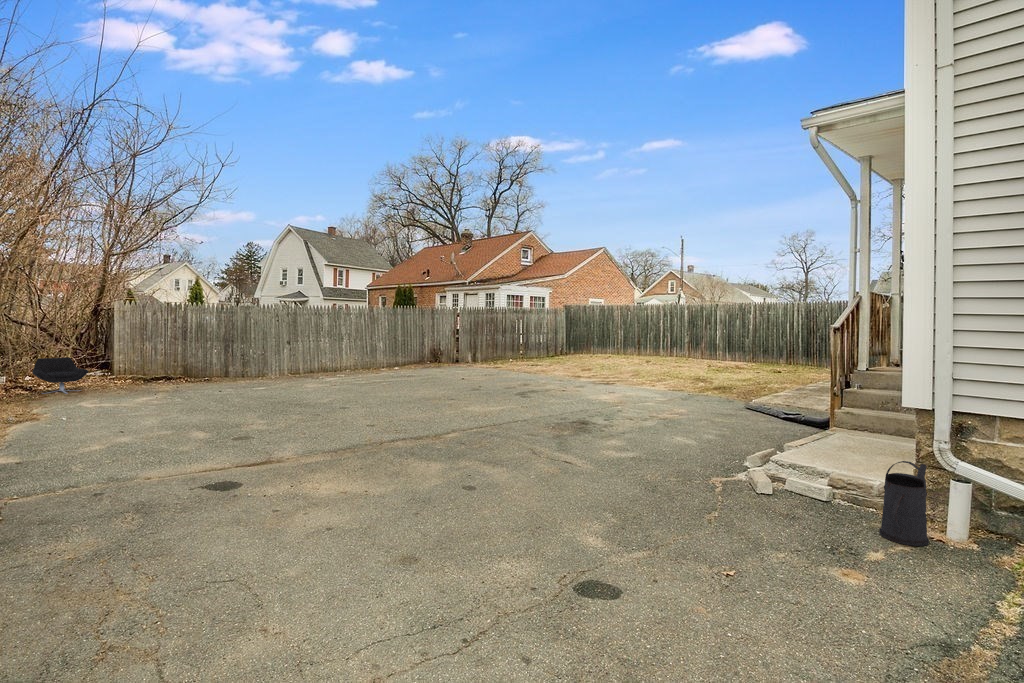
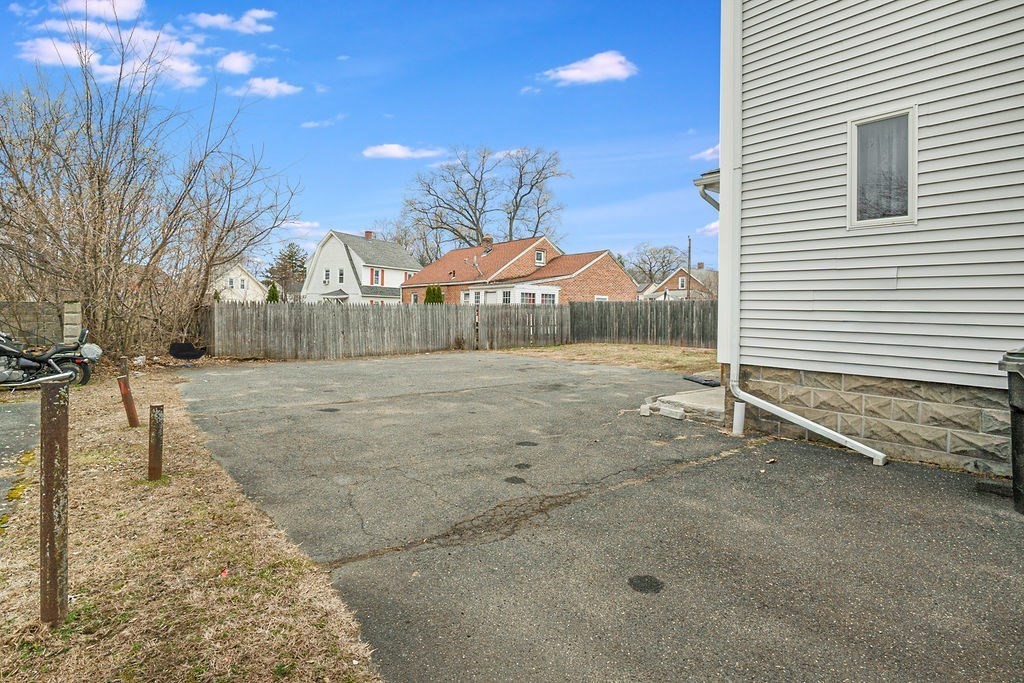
watering can: present [879,461,929,546] -> none [672,385,705,426]

